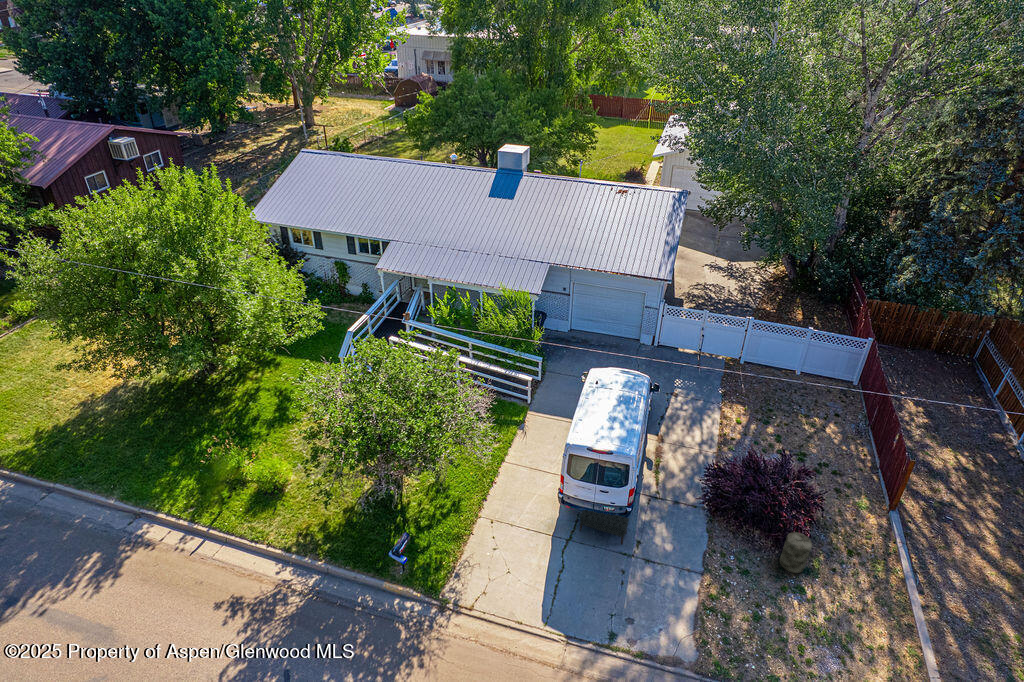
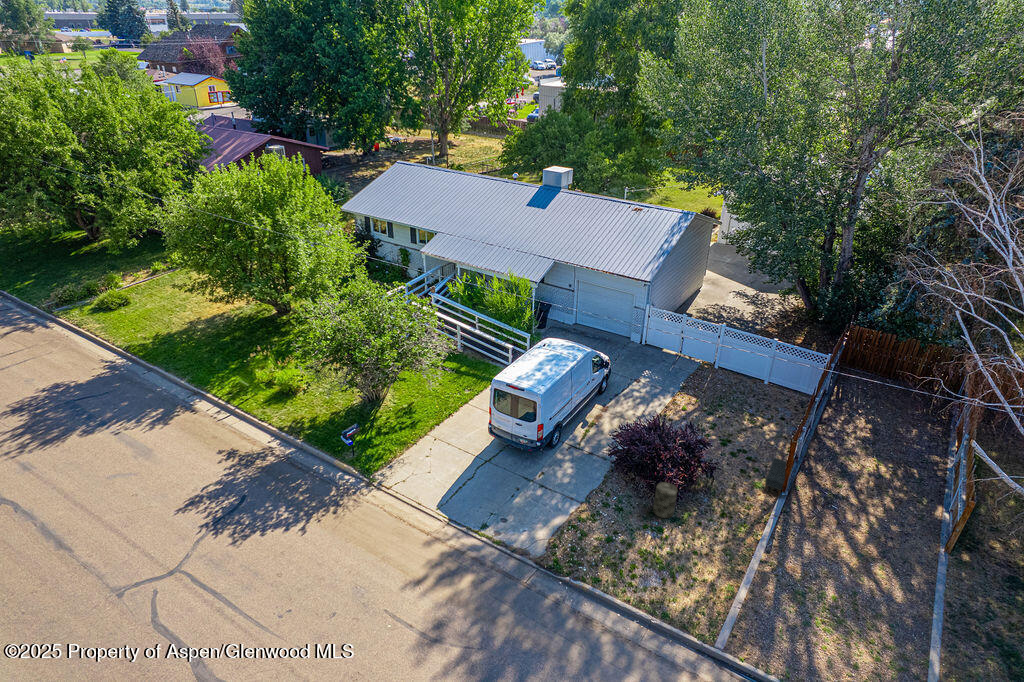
bench: present [580,510,629,544] -> present [764,458,786,497]

